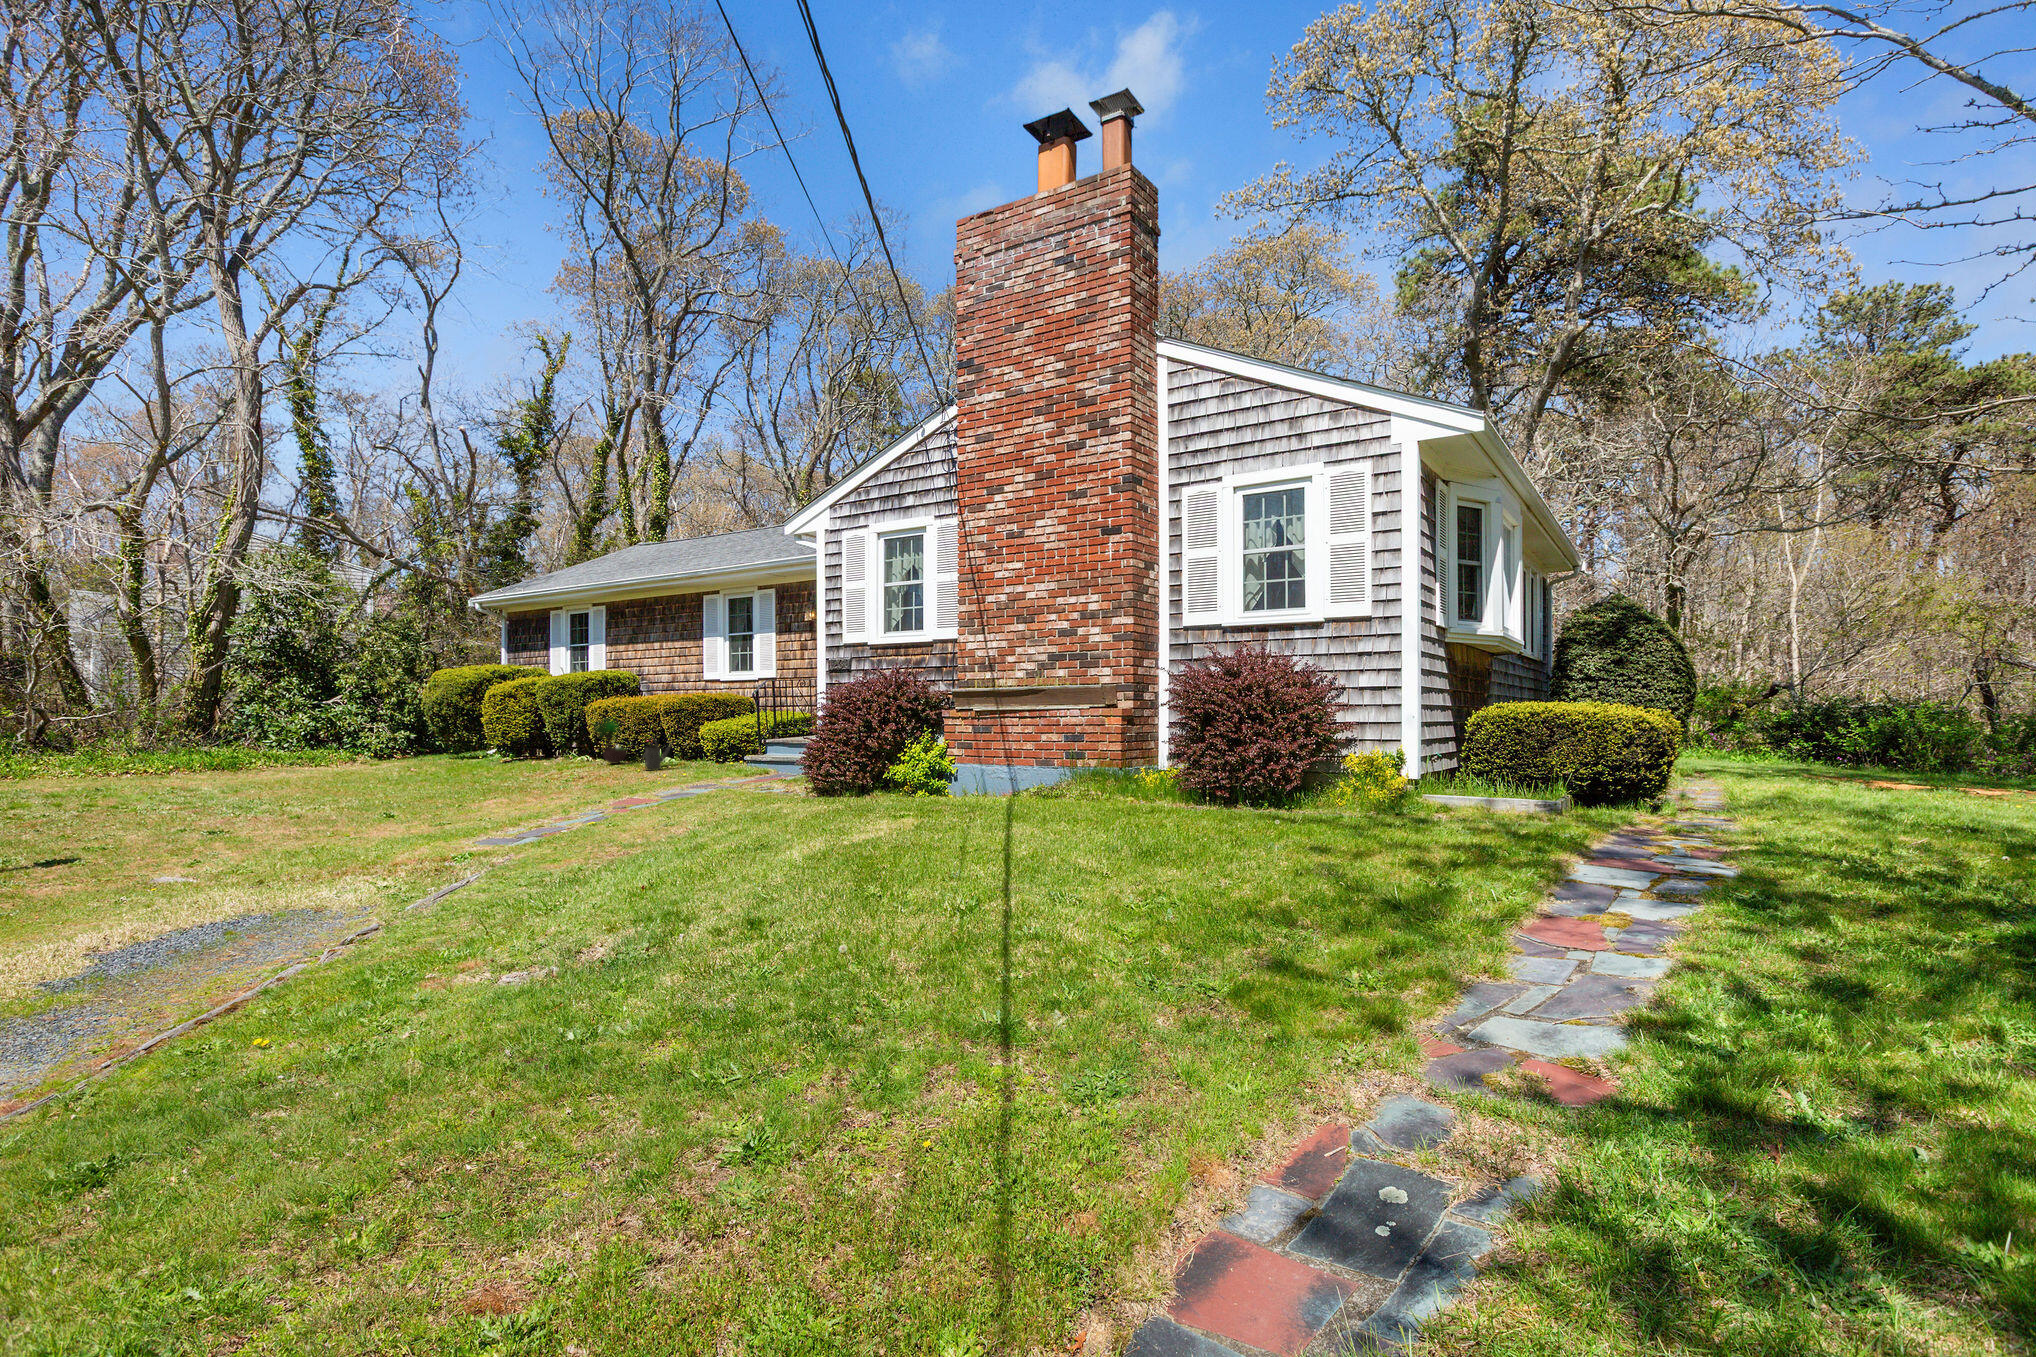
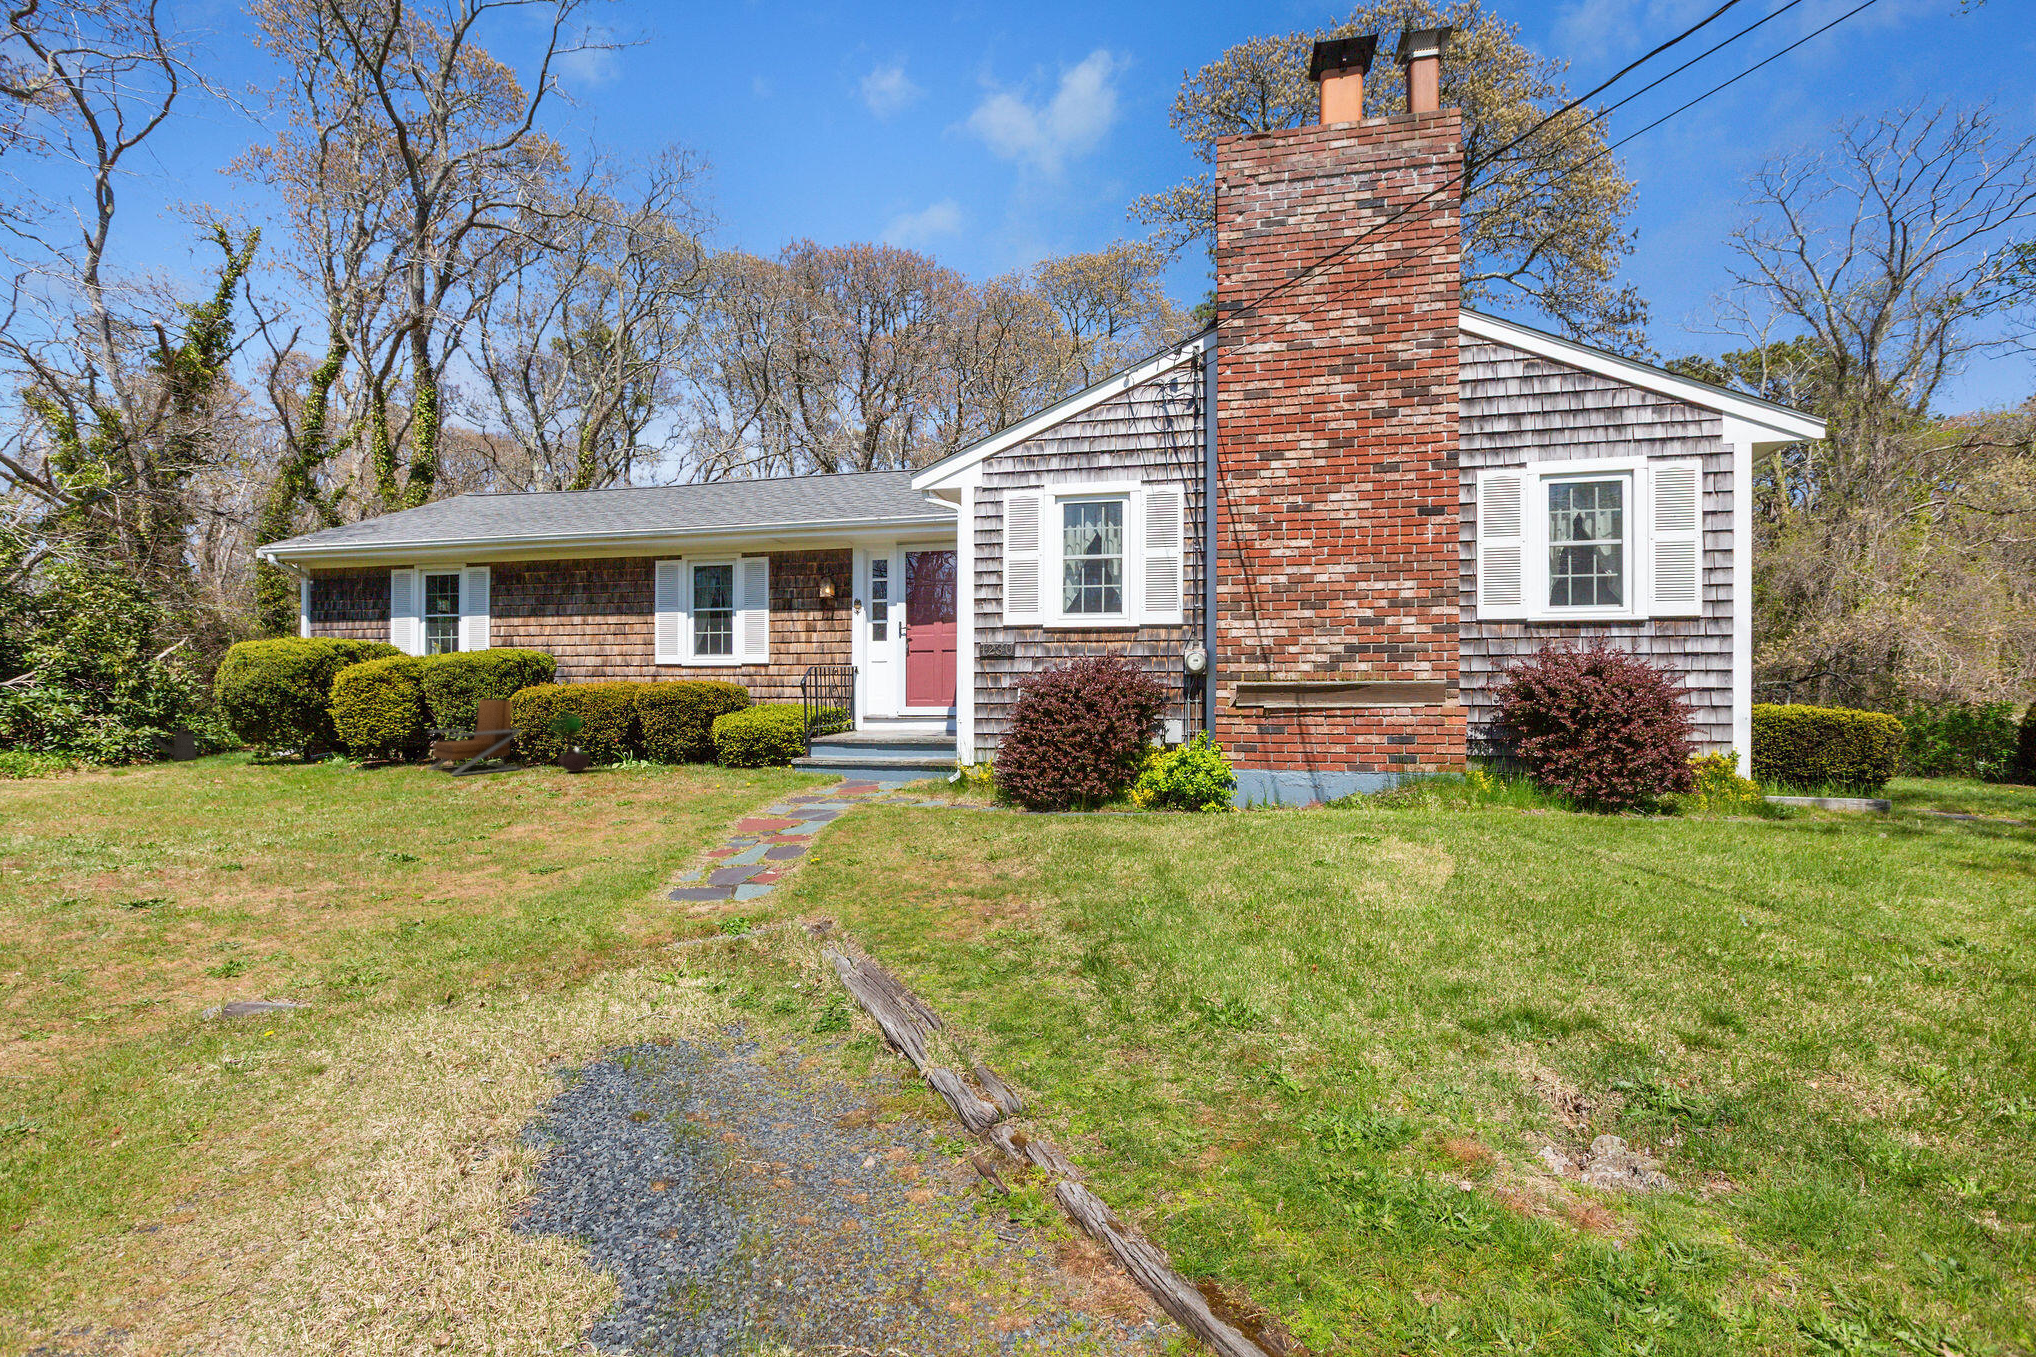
lounge chair: none [532,709,587,765] -> present [428,700,521,776]
watering can: present [644,742,672,771] -> present [150,724,203,761]

